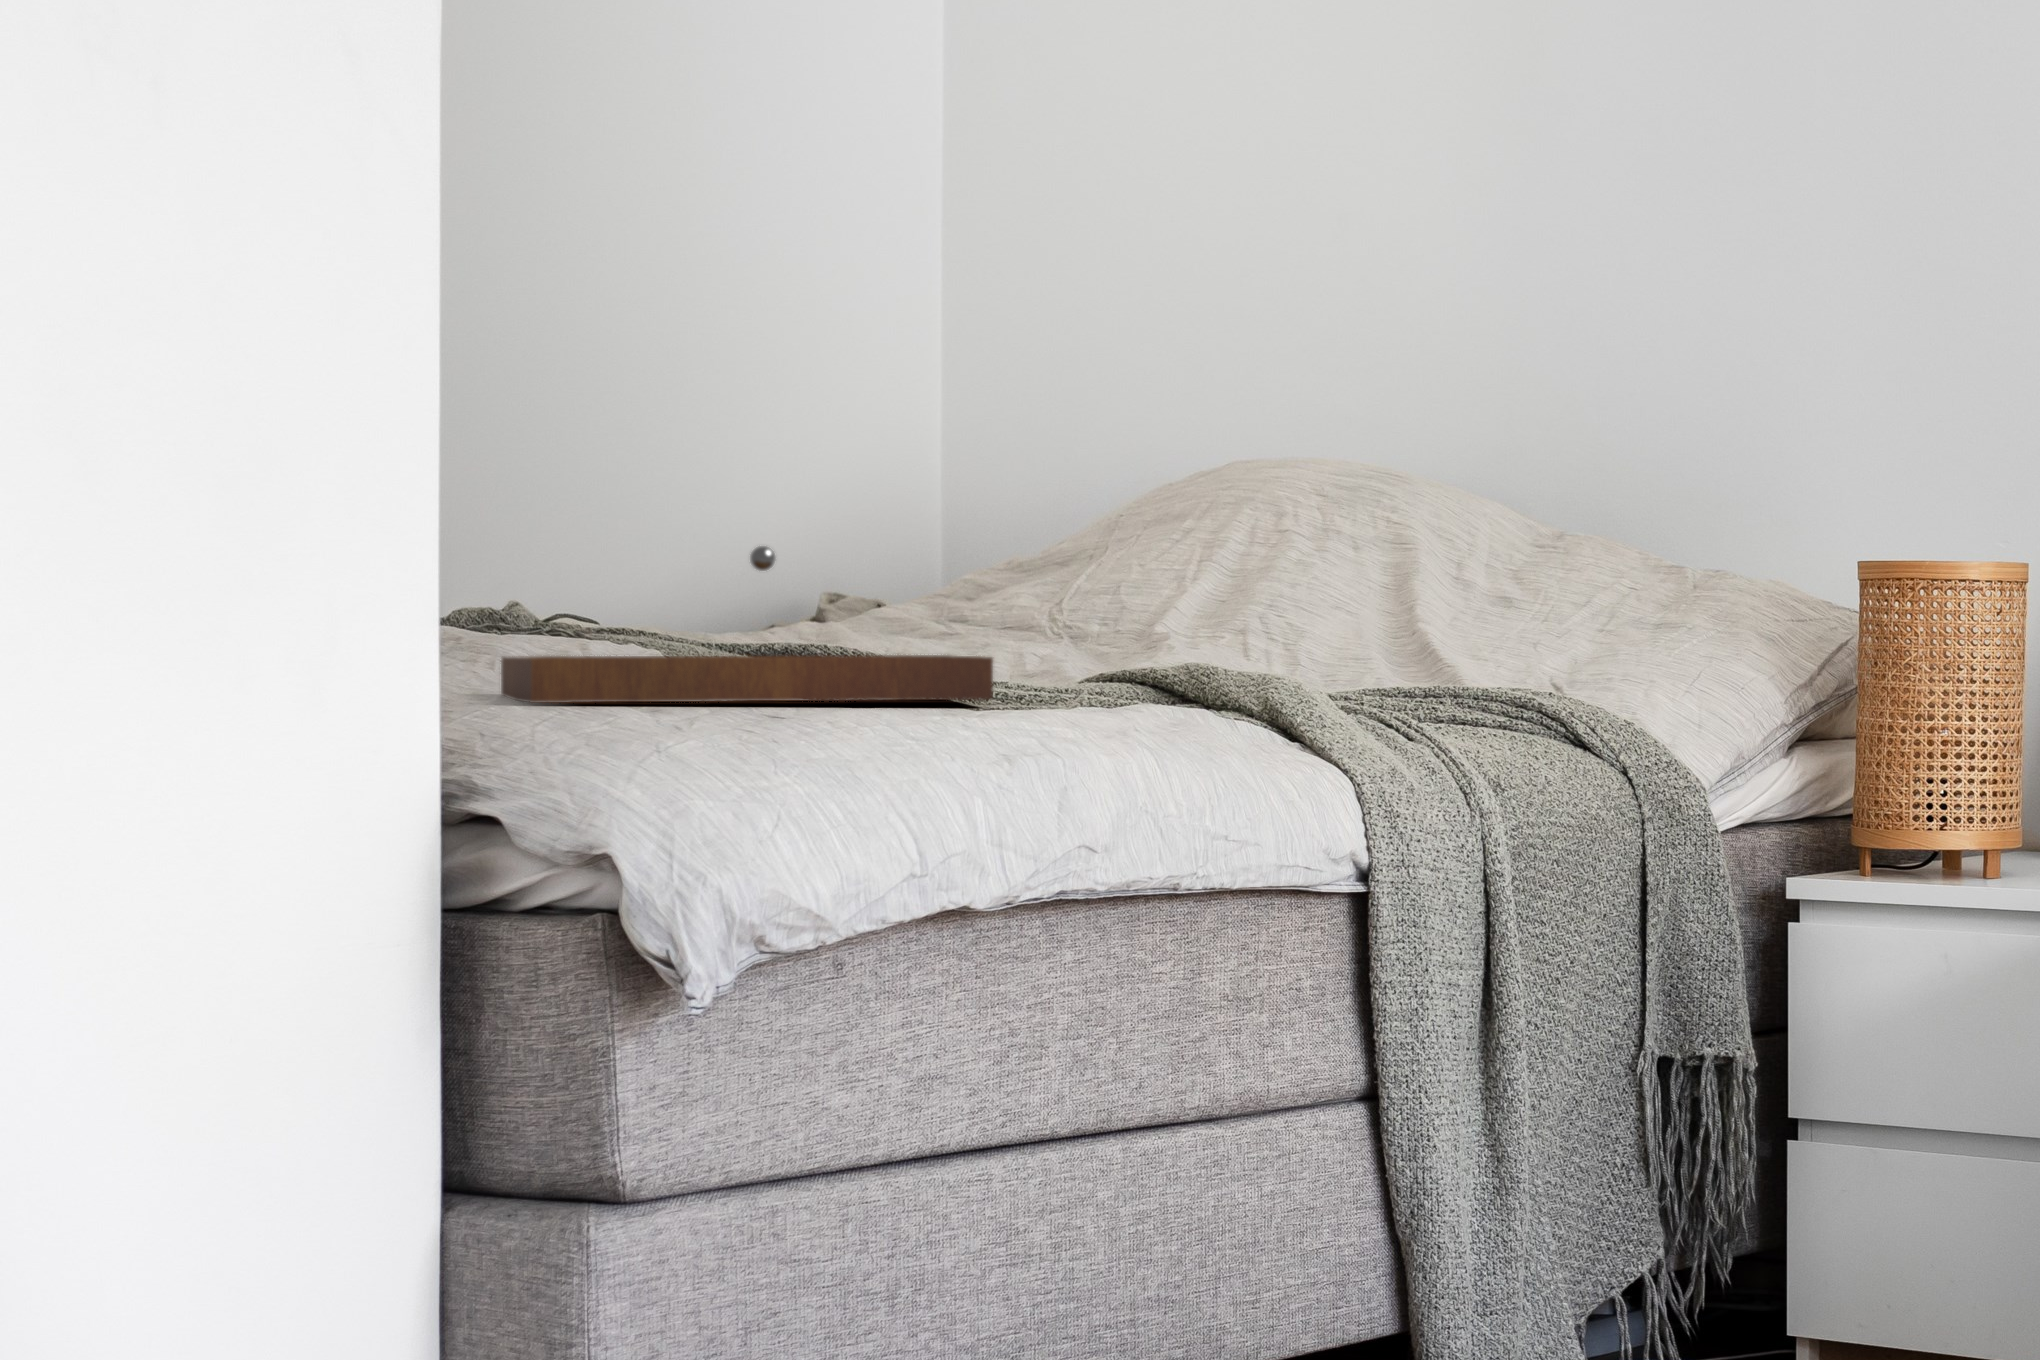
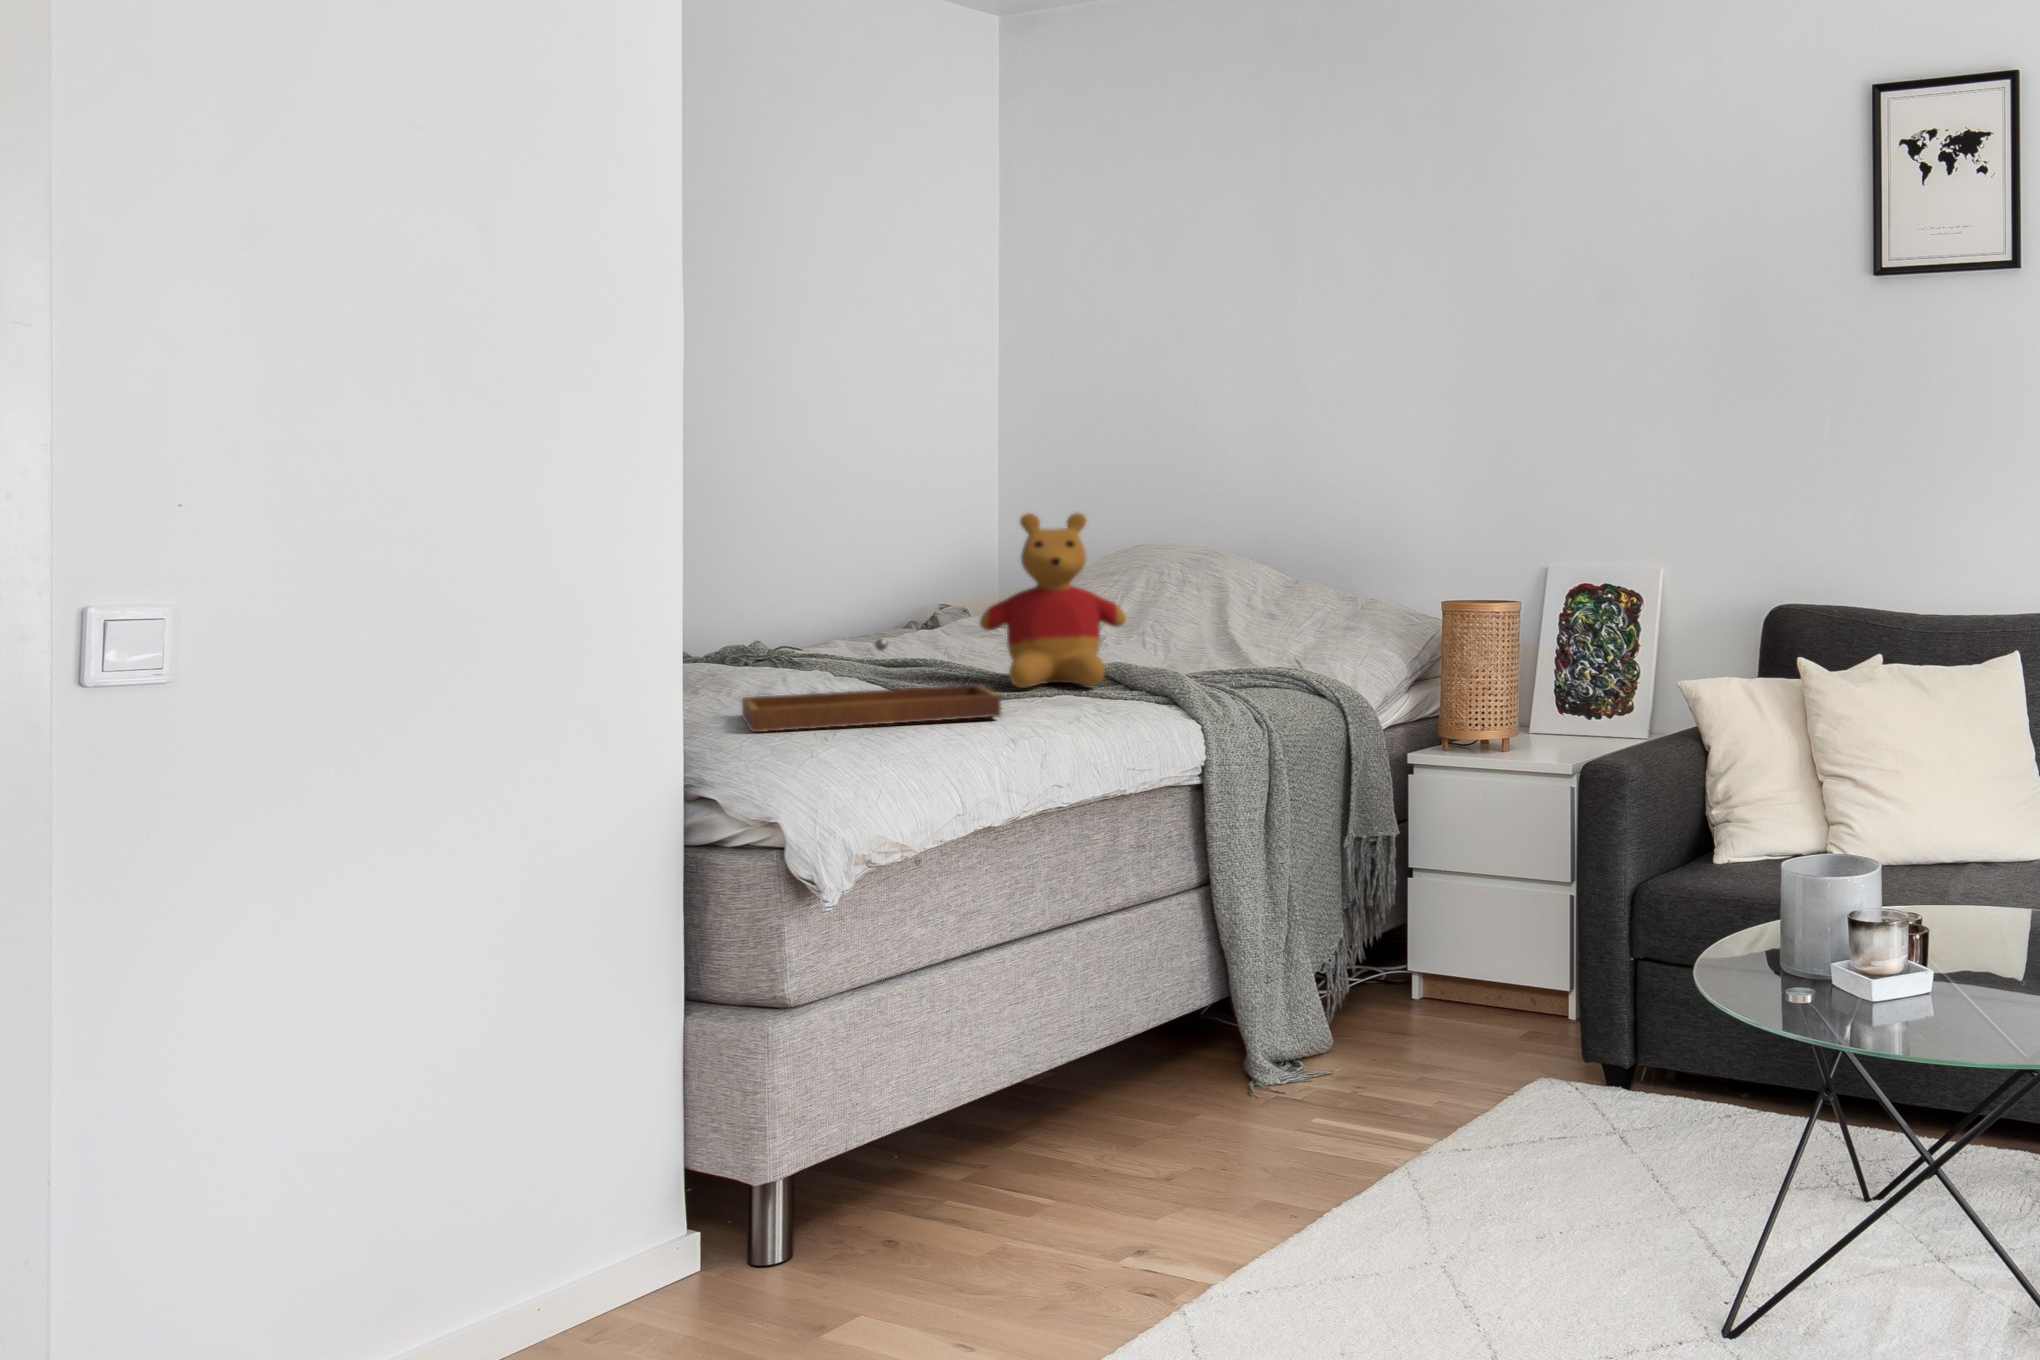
stuffed bear: none [933,341,1222,685] -> present [980,513,1126,688]

